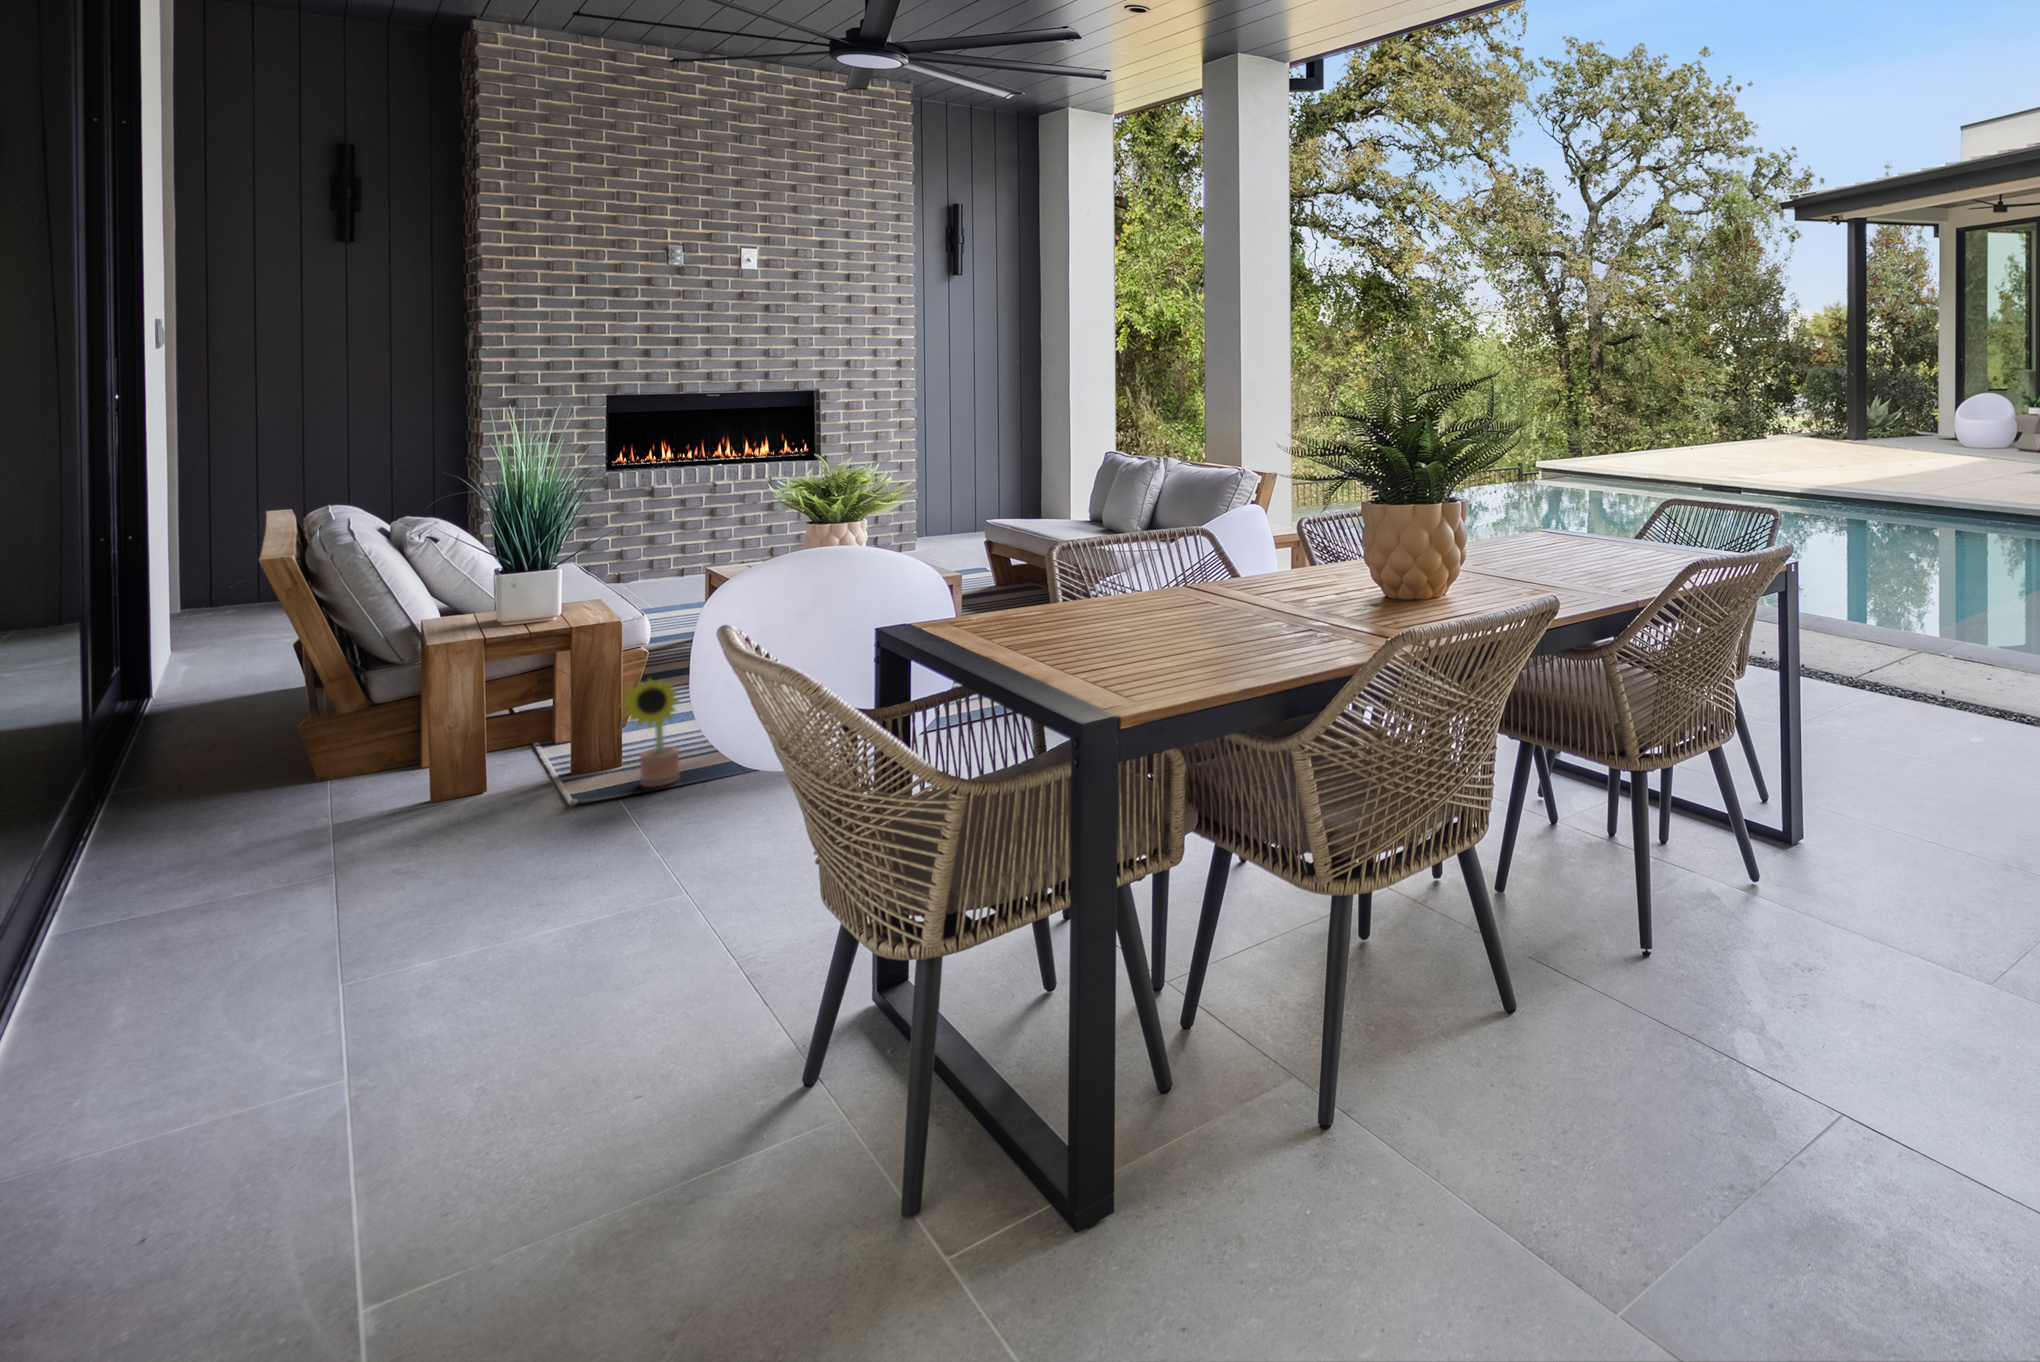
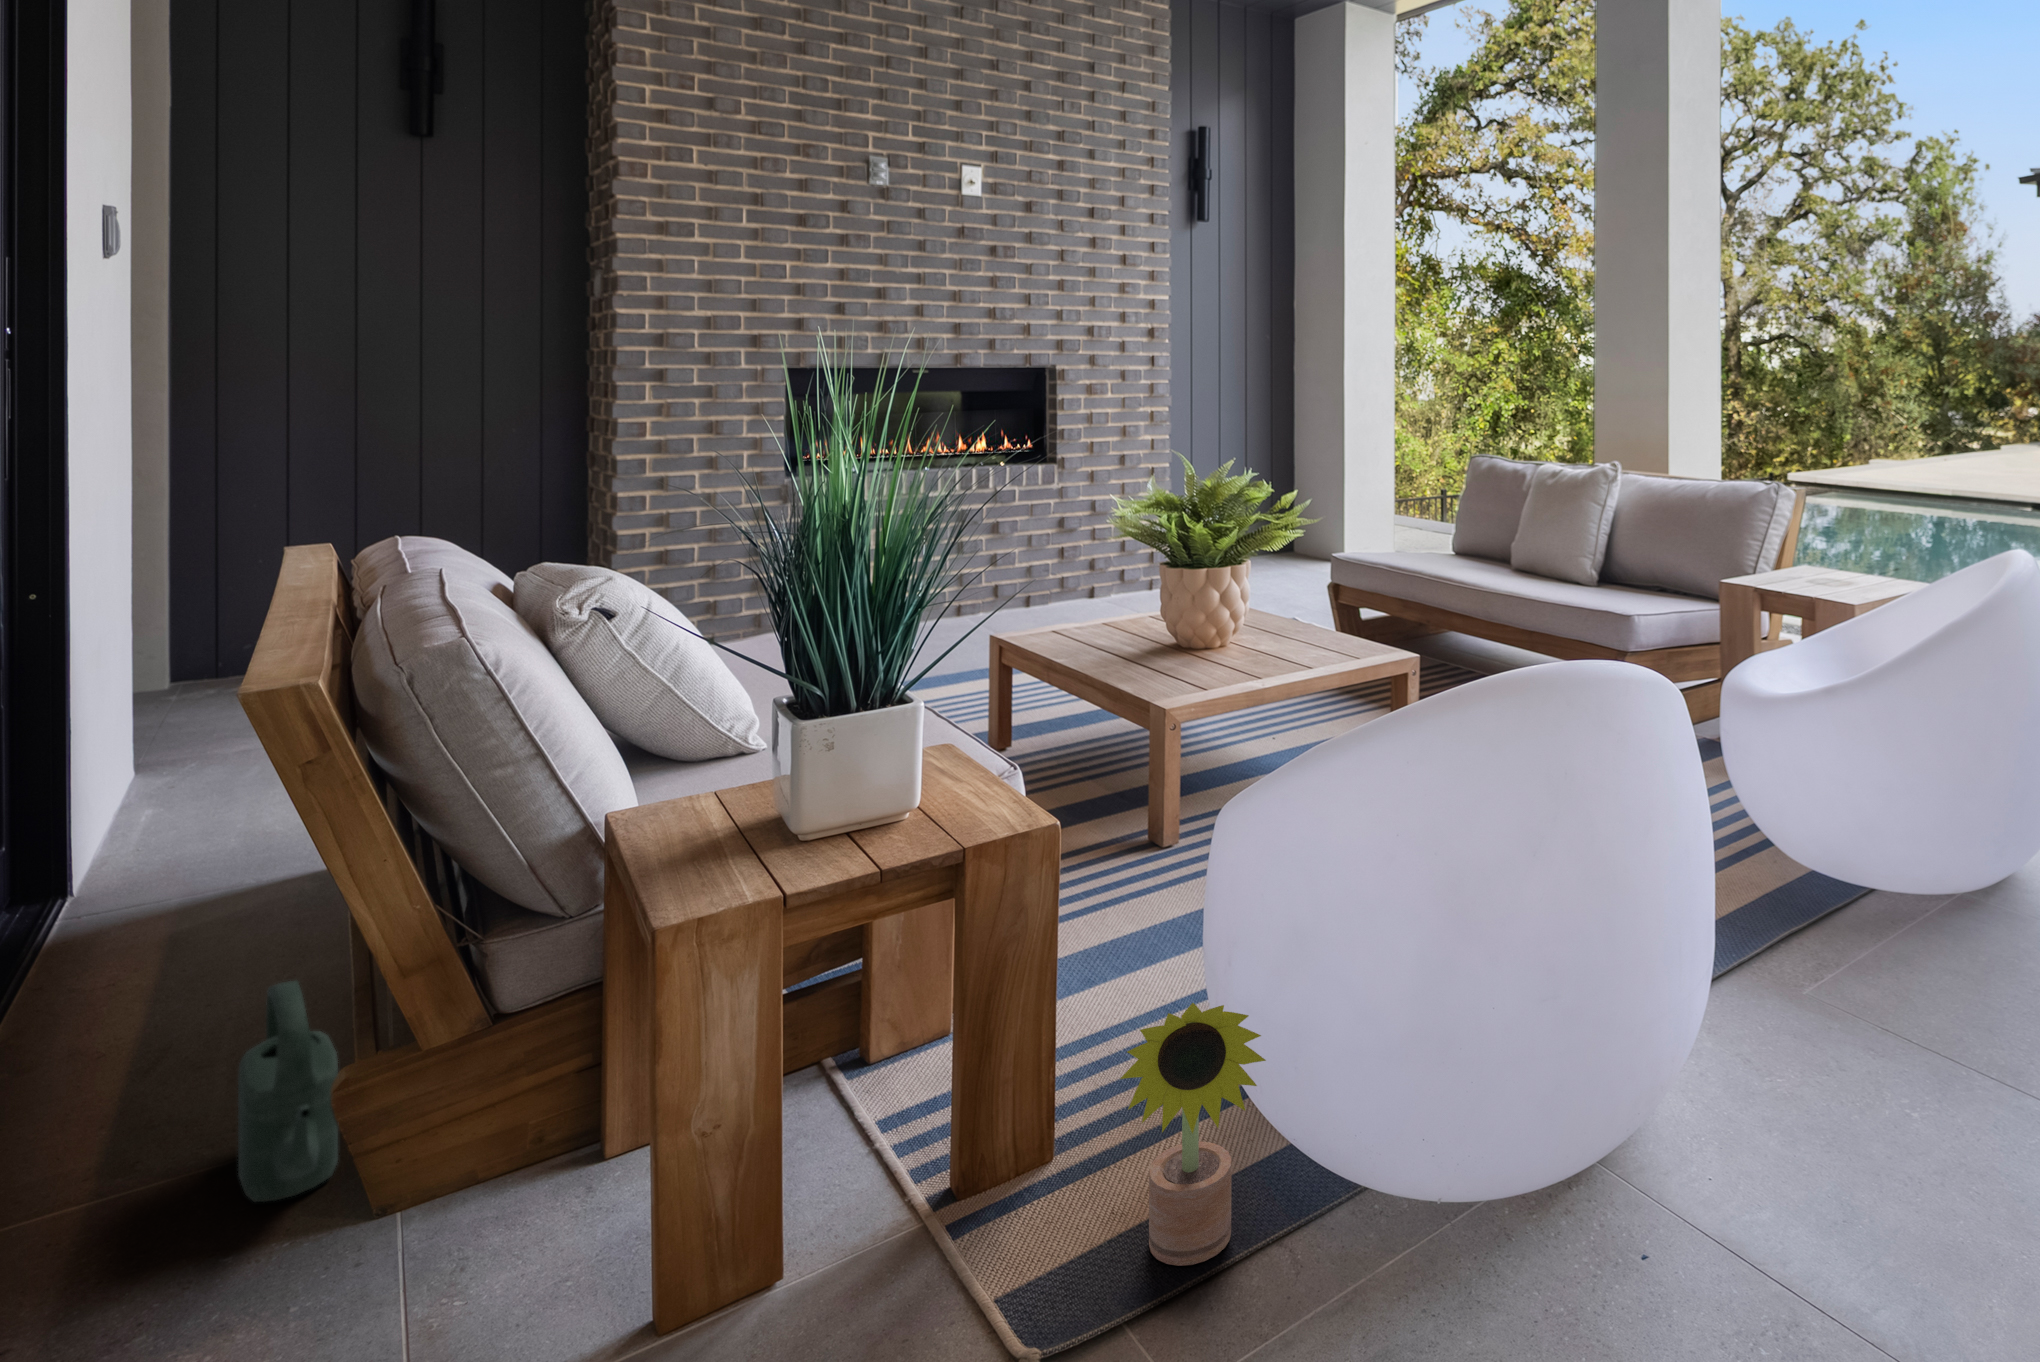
watering can: none [259,695,304,780] -> present [238,981,338,1202]

